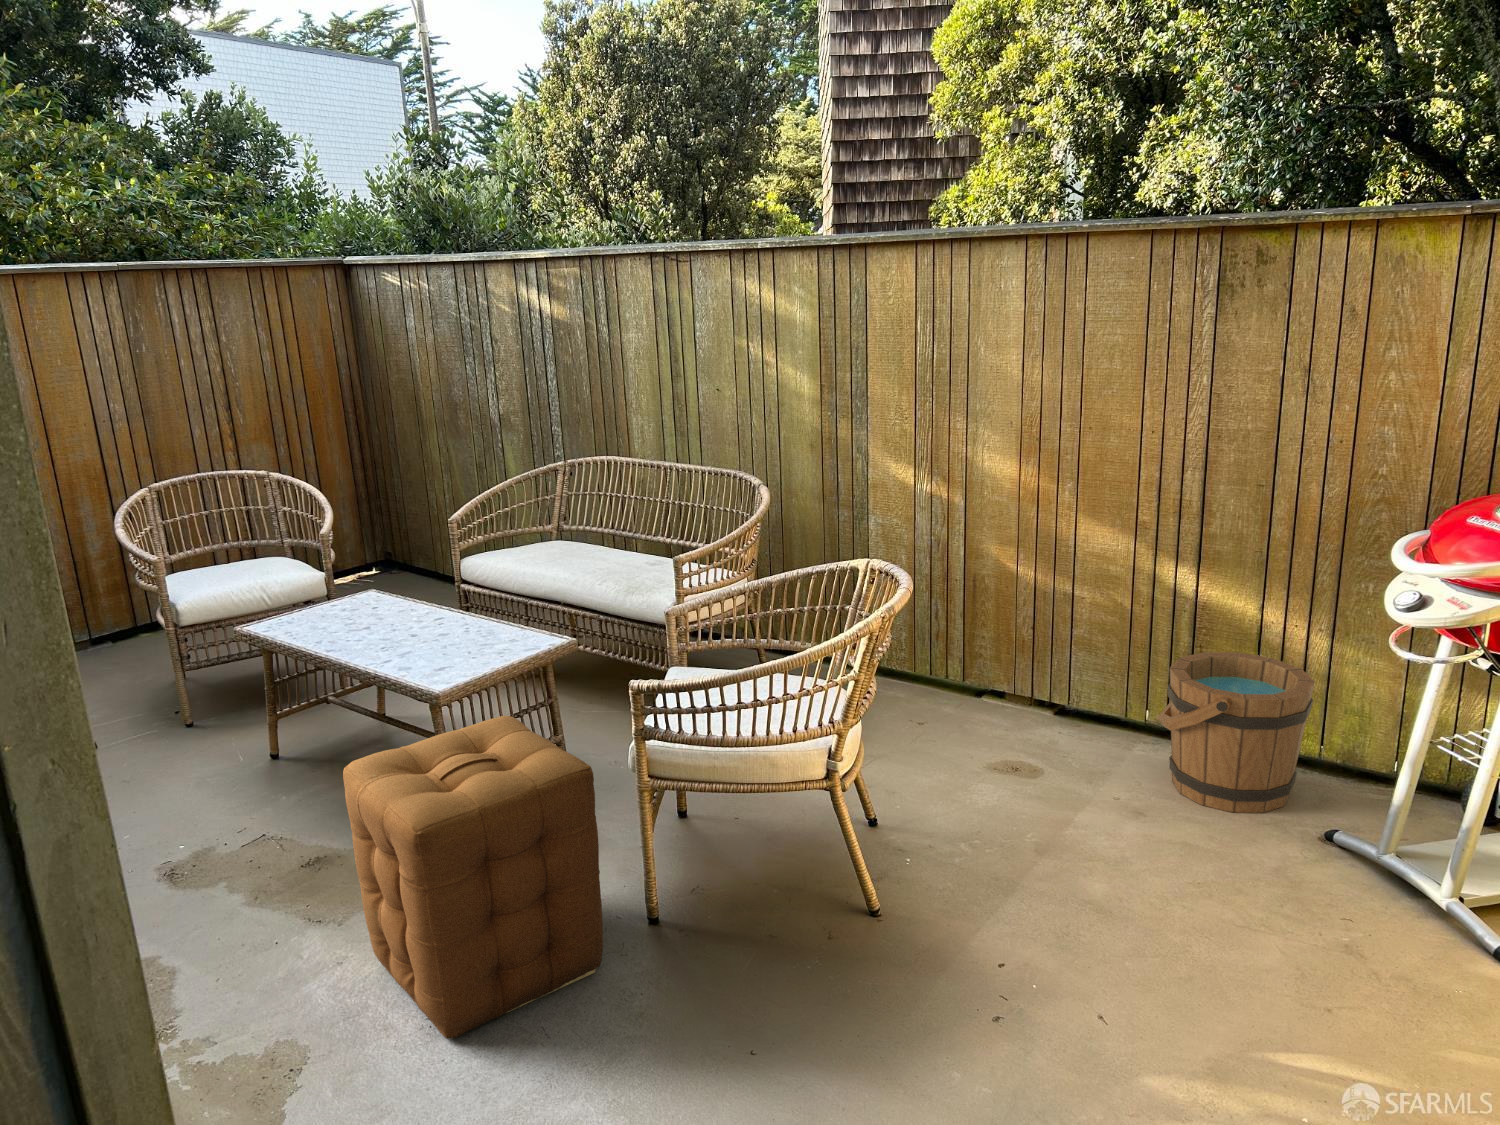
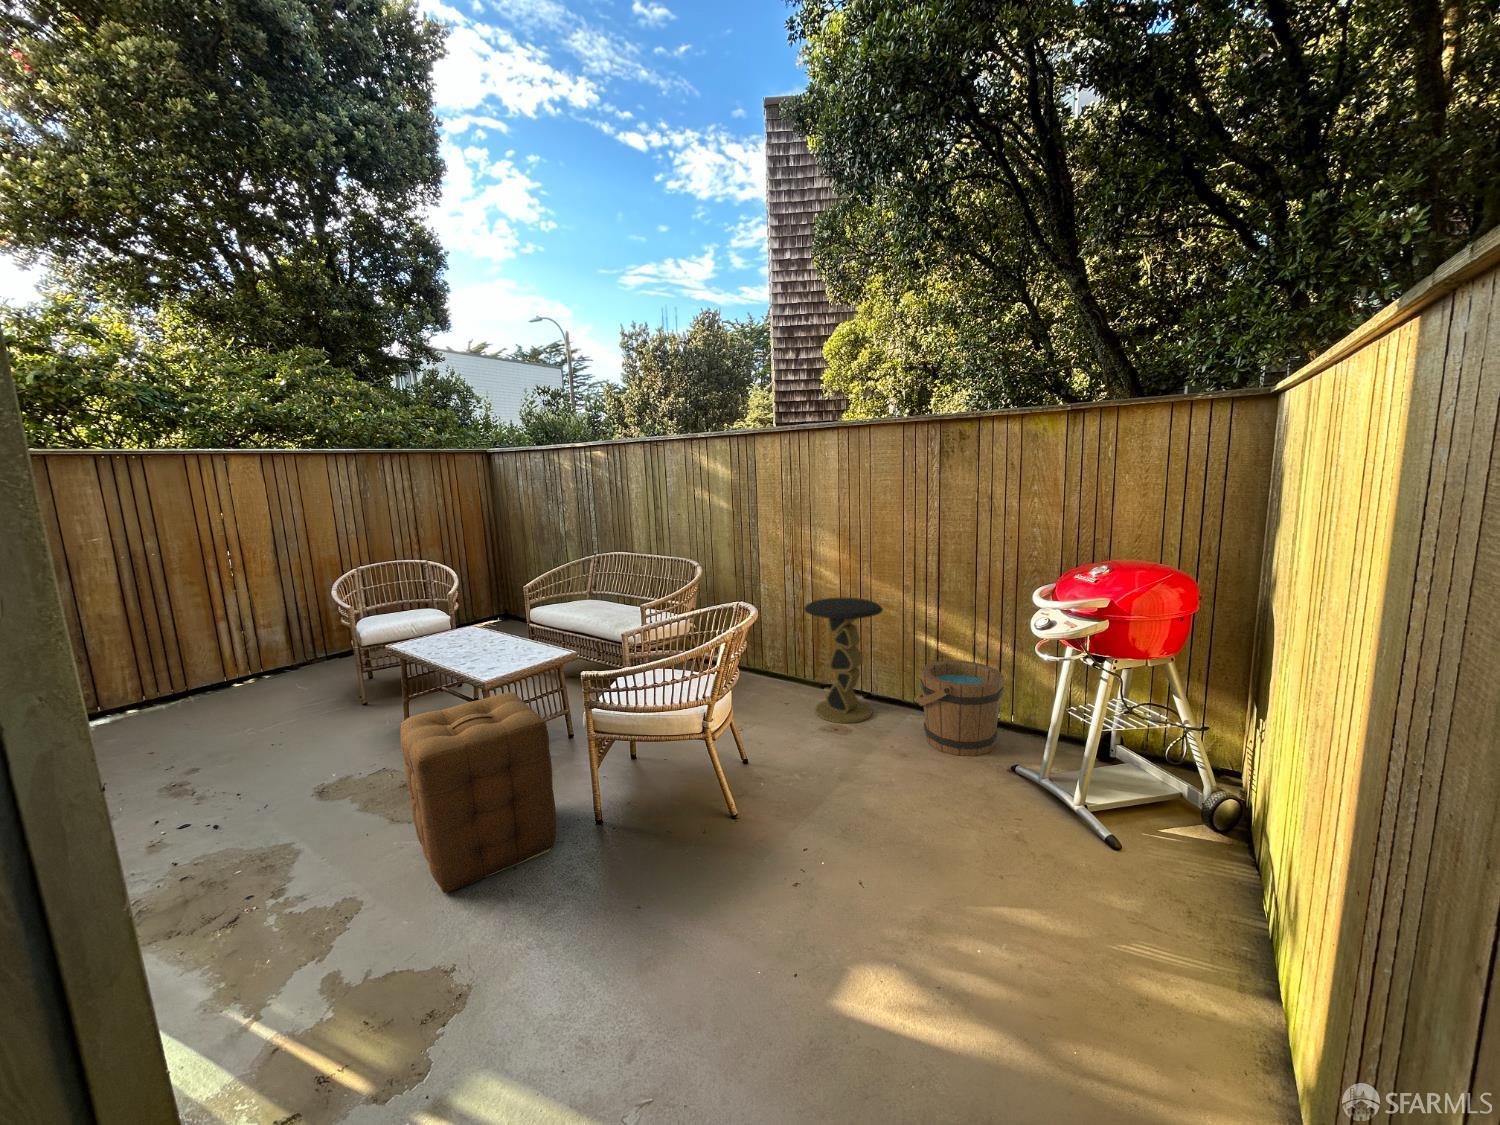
side table: none [960,540,1100,758] -> present [804,598,883,723]

